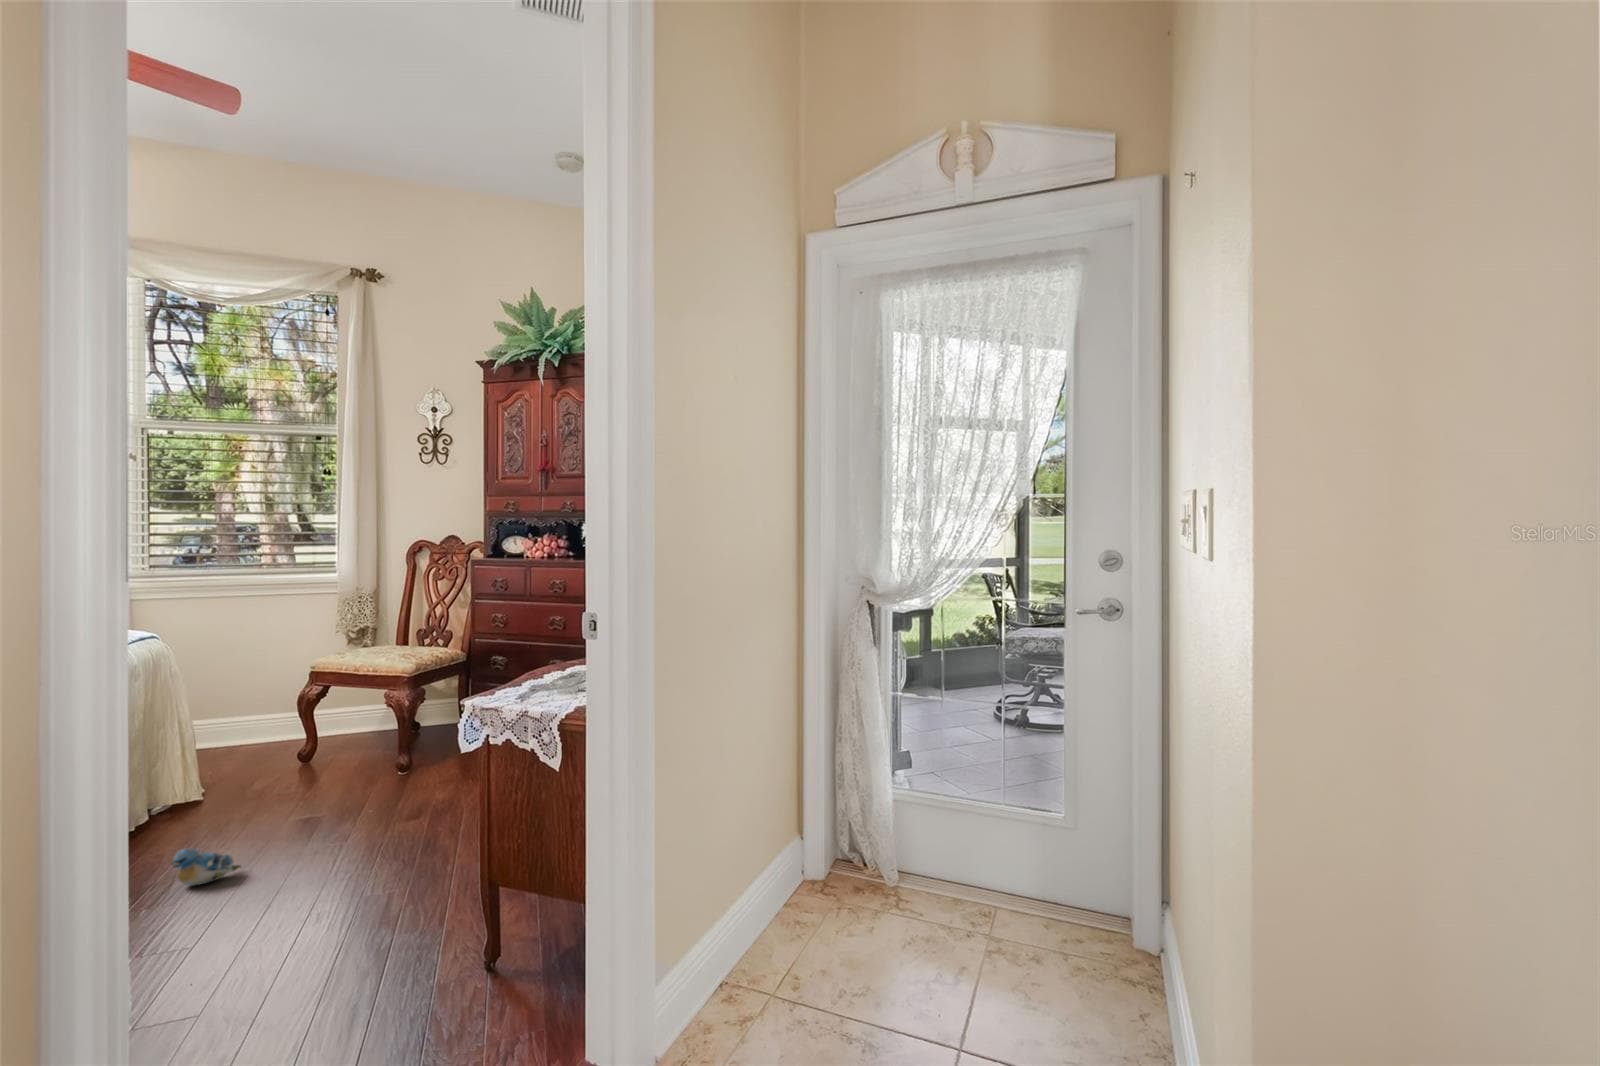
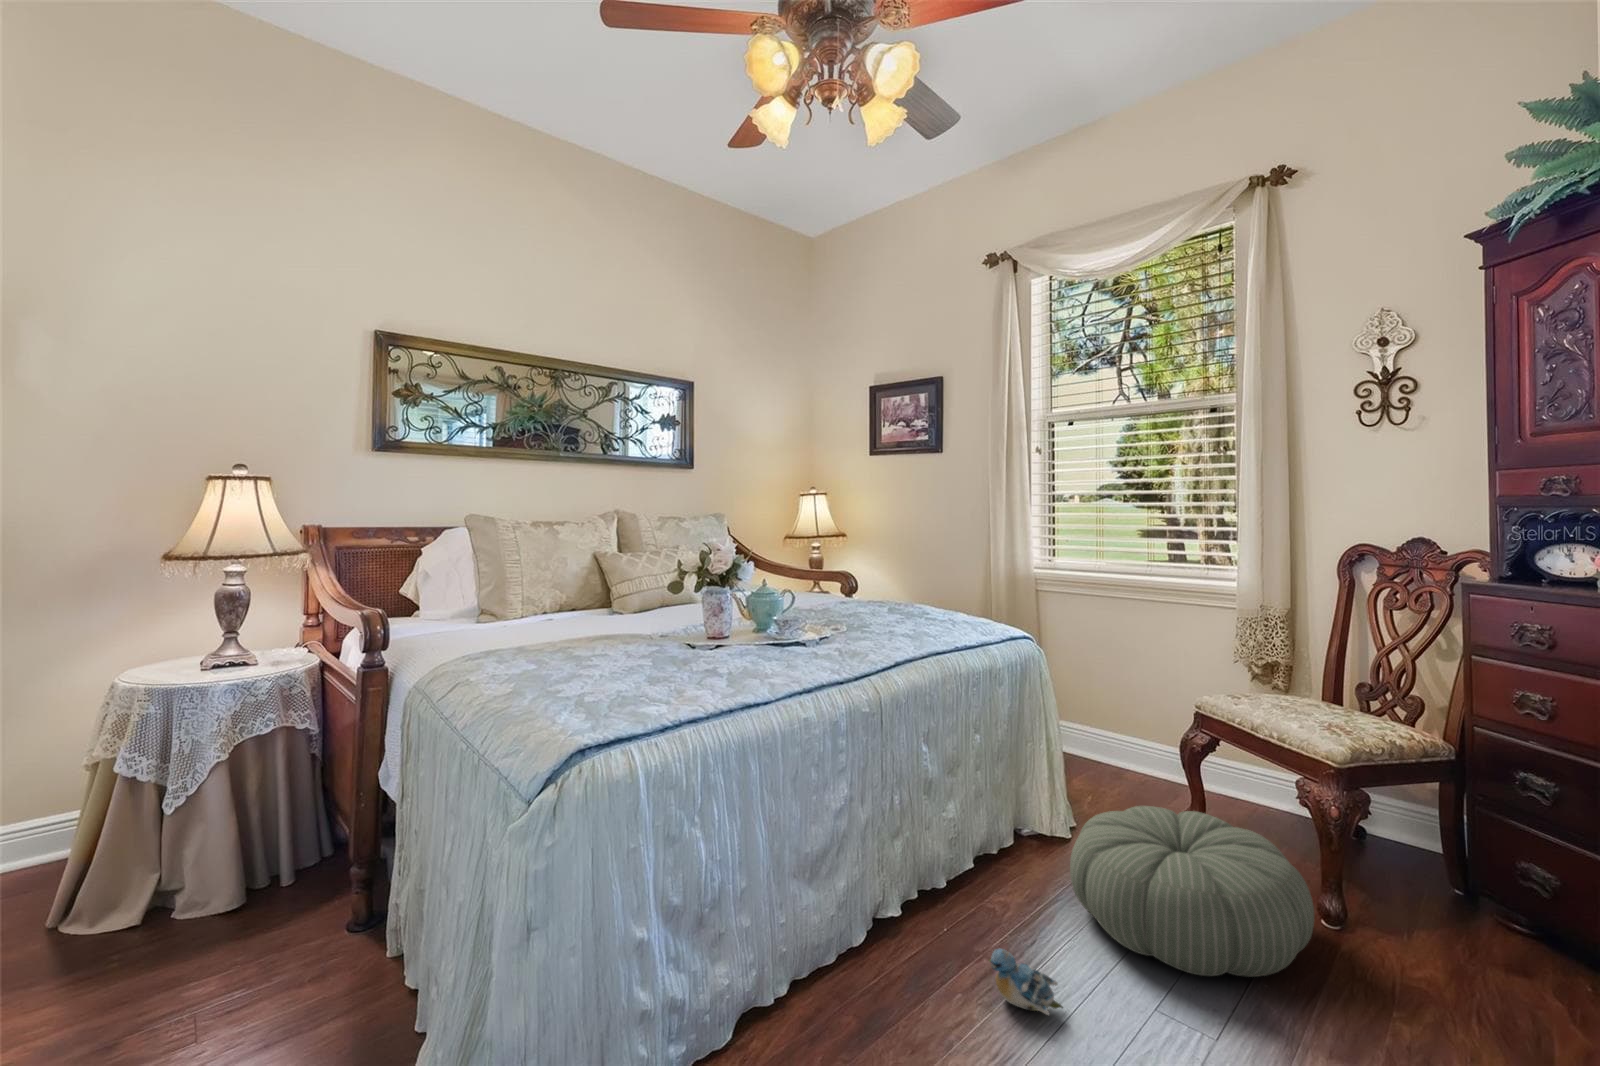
pouf: none [219,729,399,828] -> present [1070,806,1314,977]

